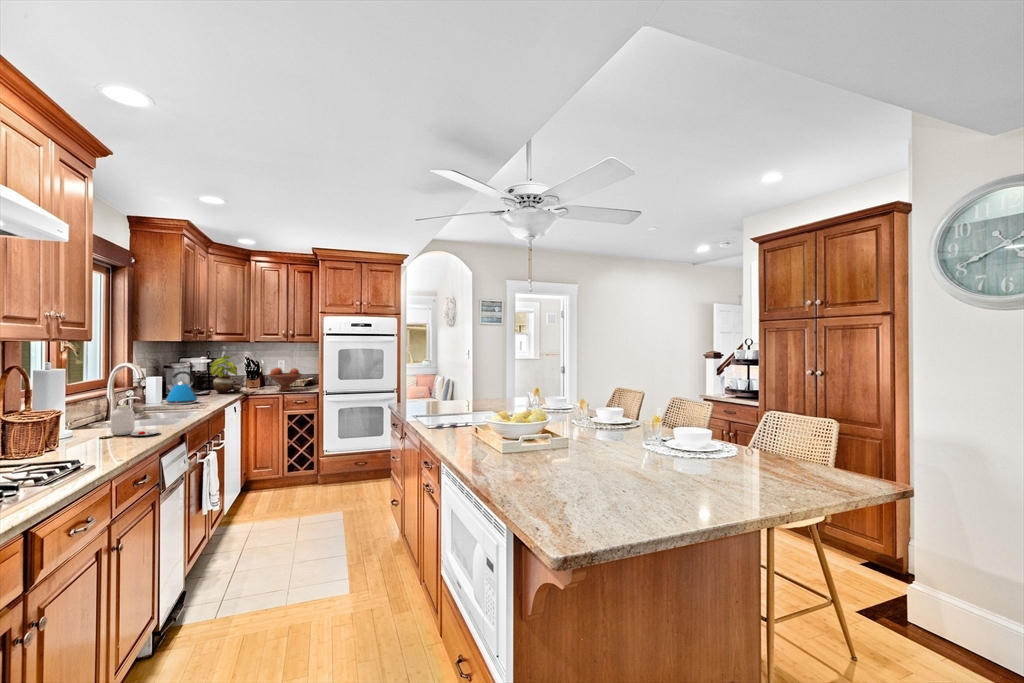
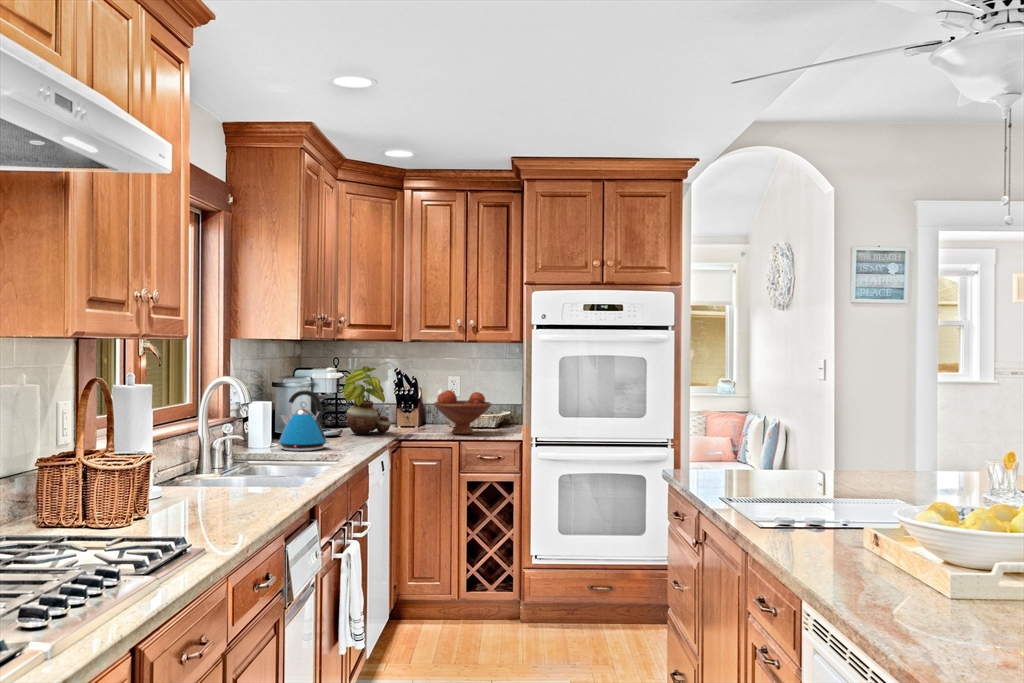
jar: present [99,405,160,438] -> none [188,444,282,503]

